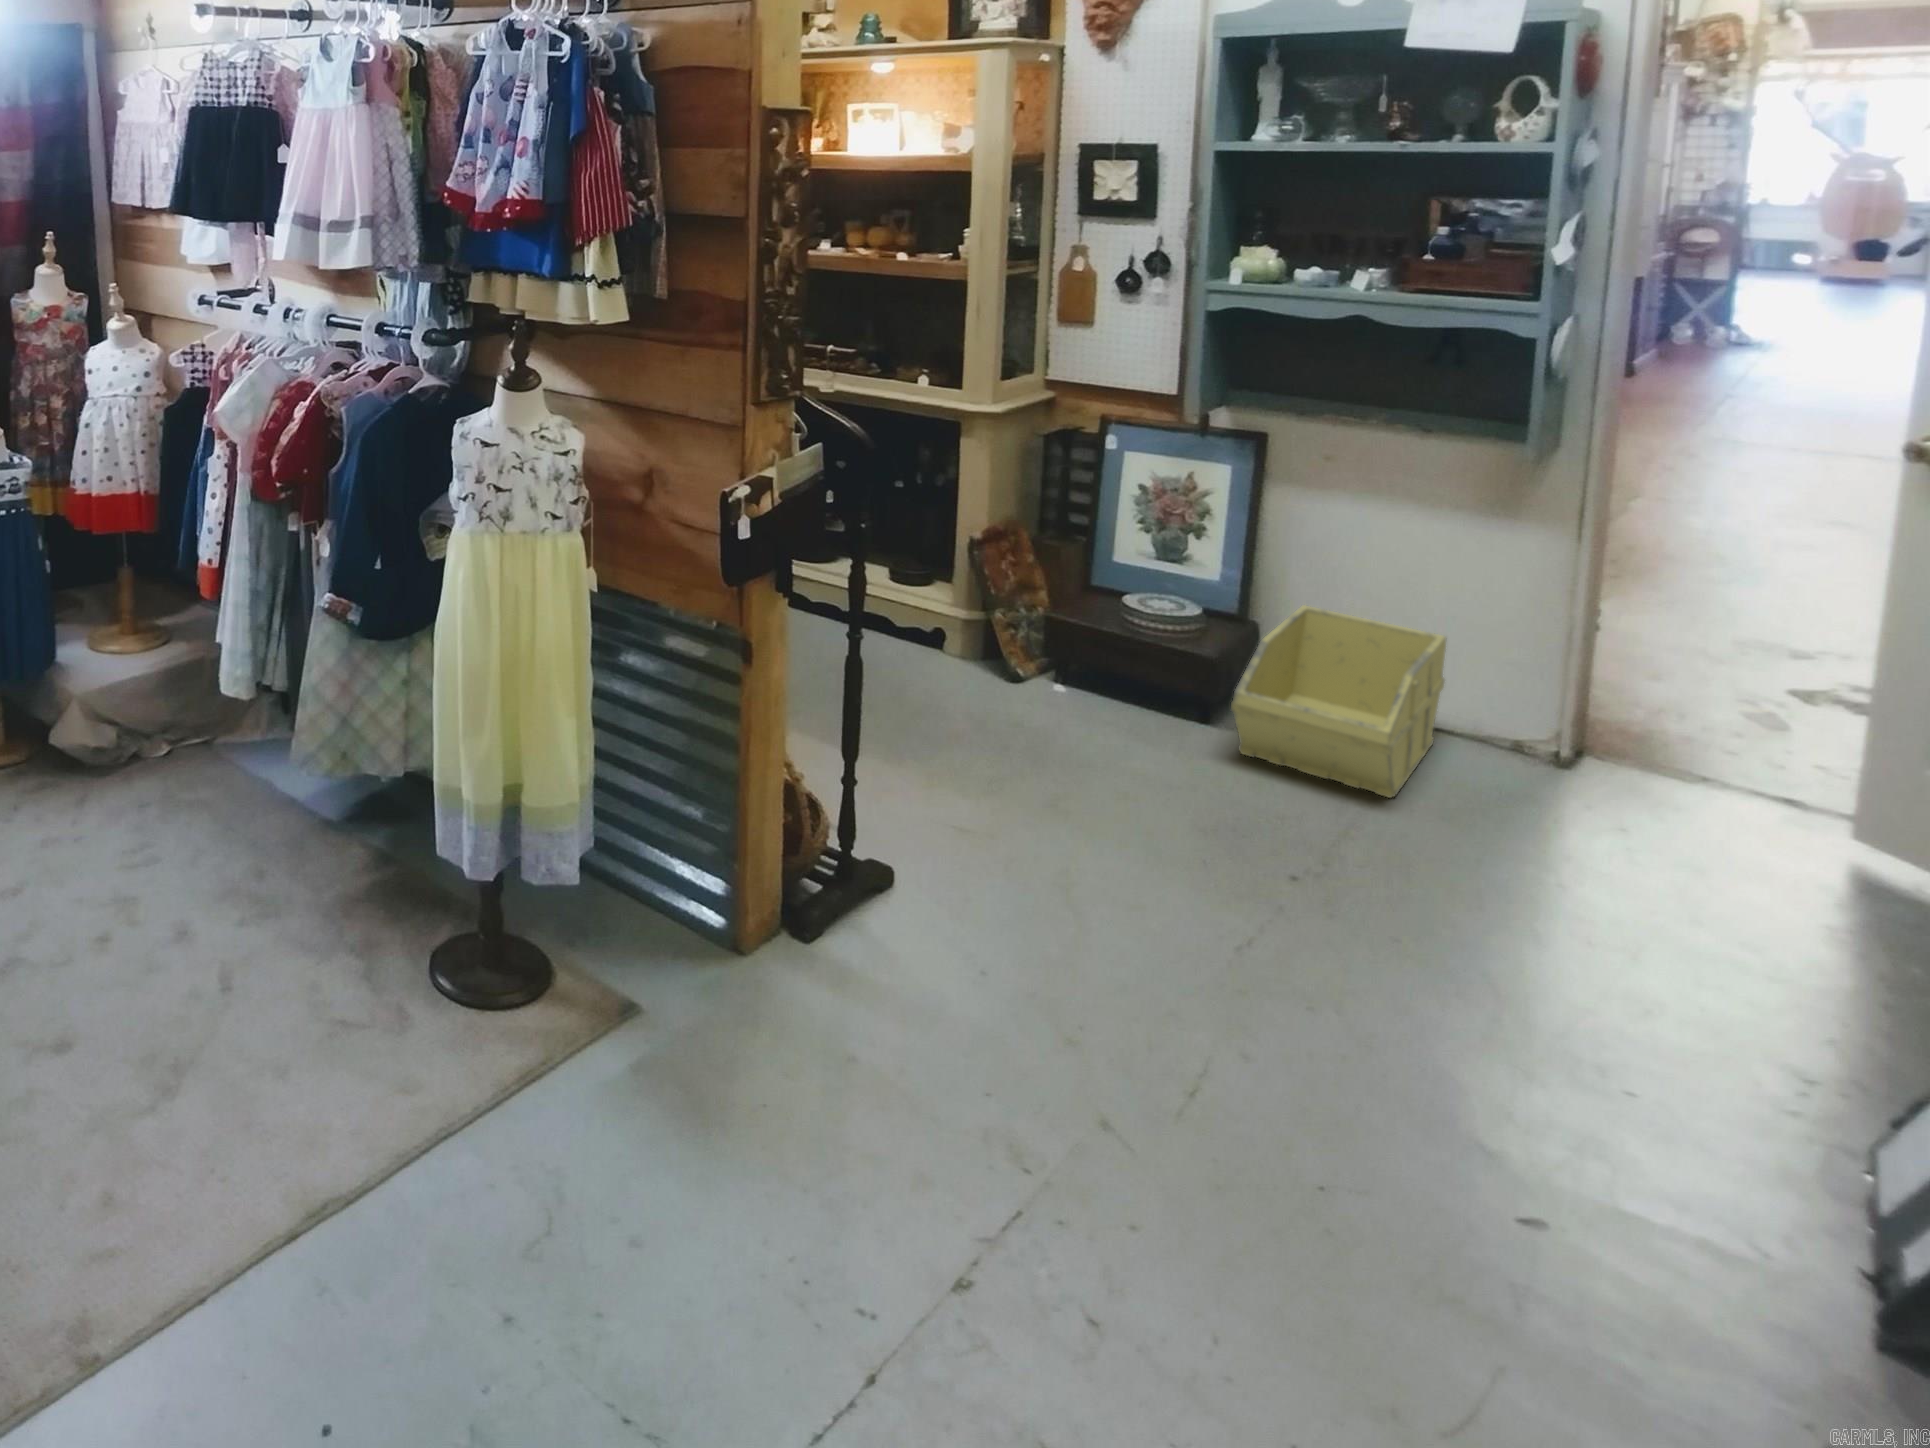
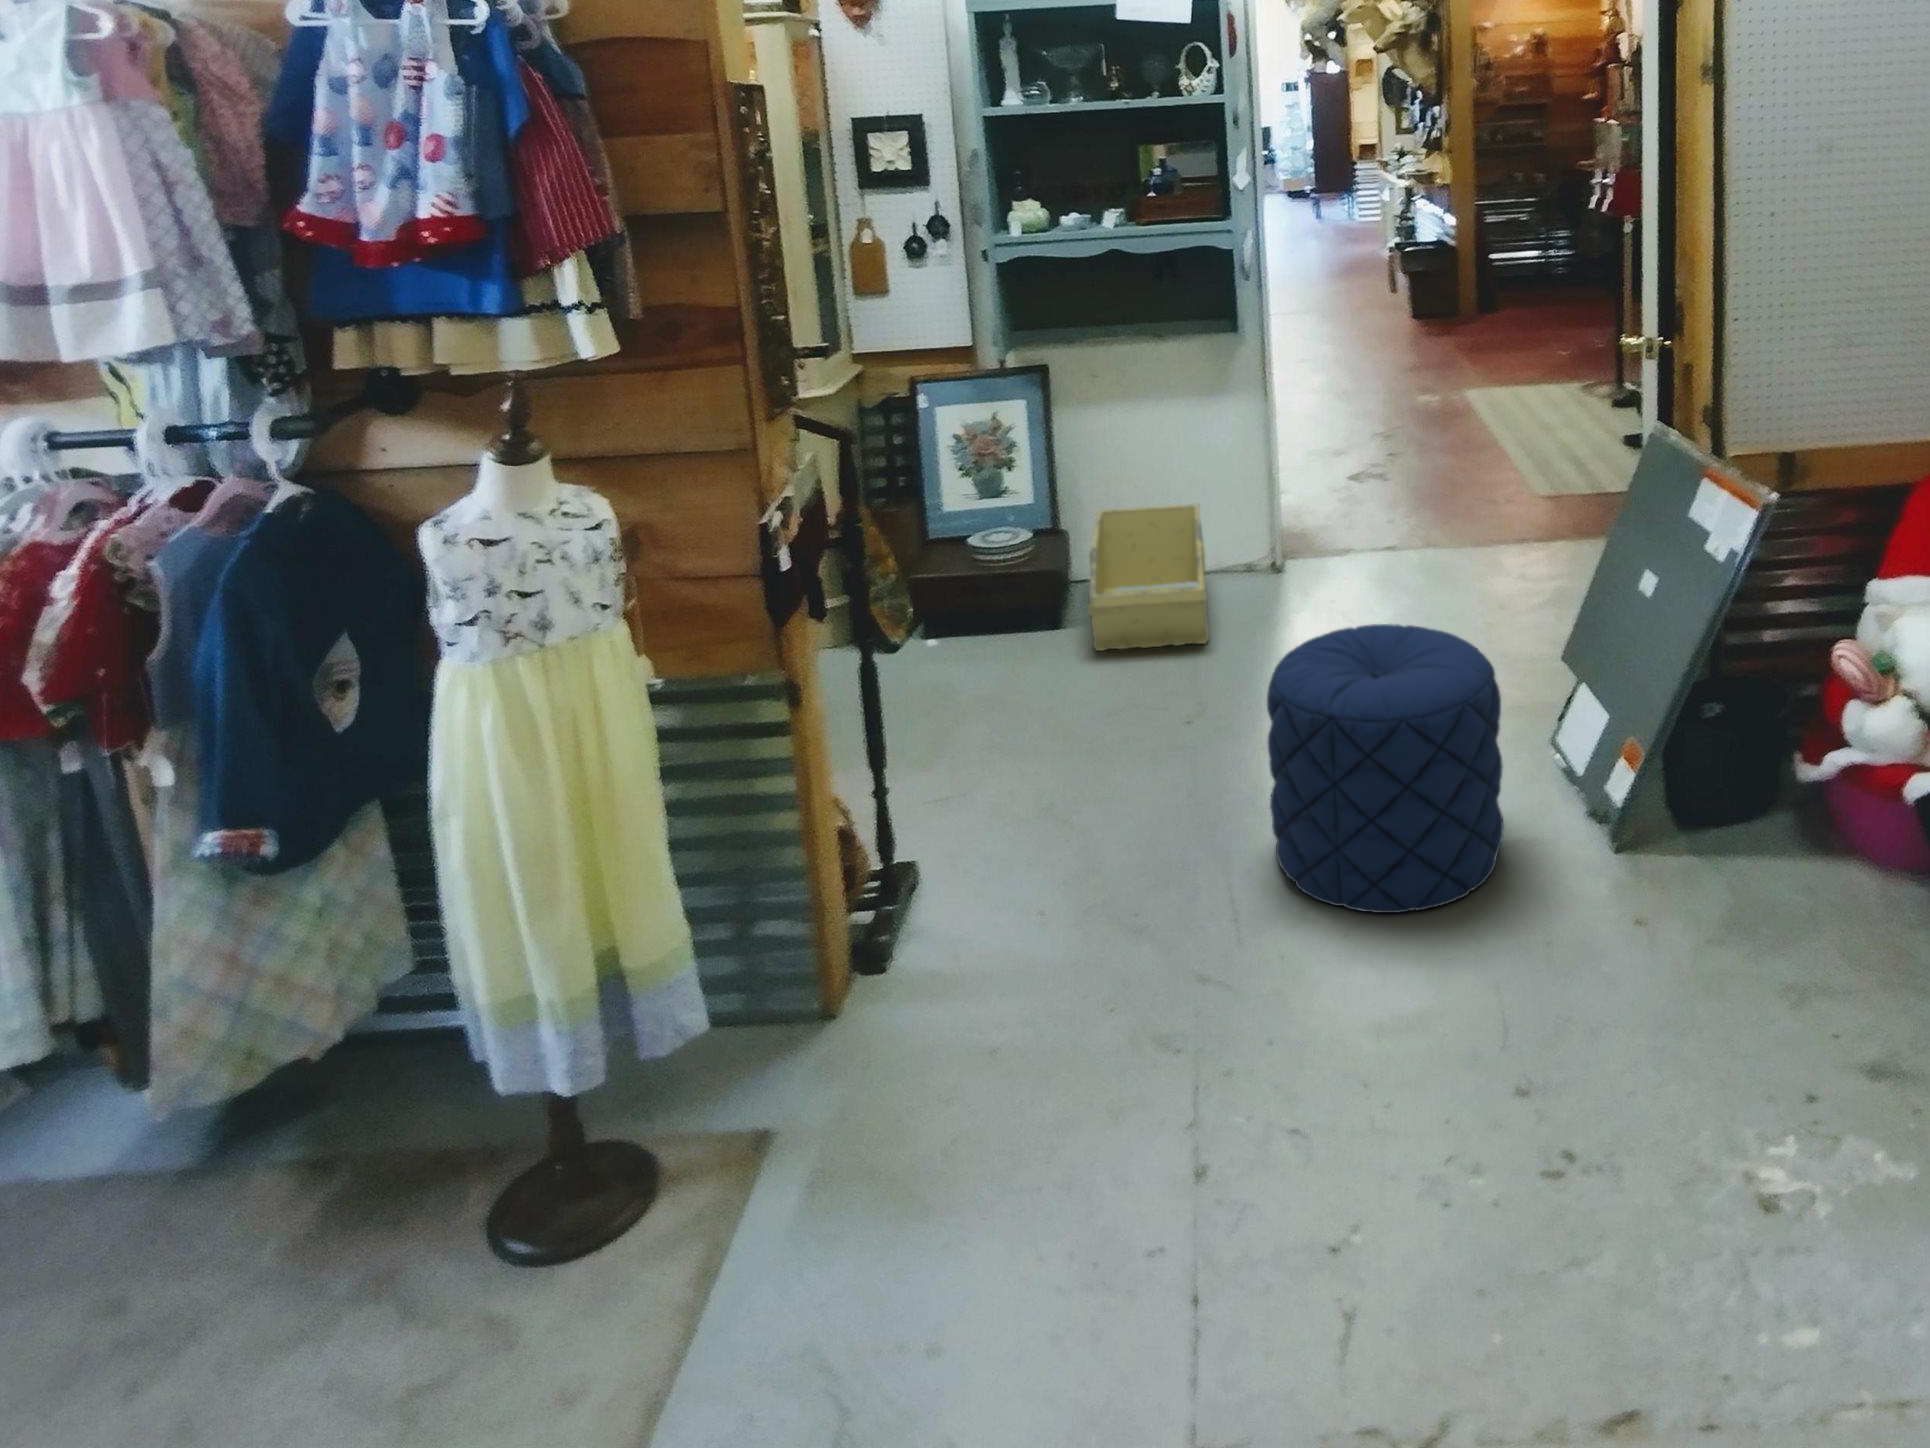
pouf: none [1294,829,1710,1265] -> present [1267,624,1503,913]

